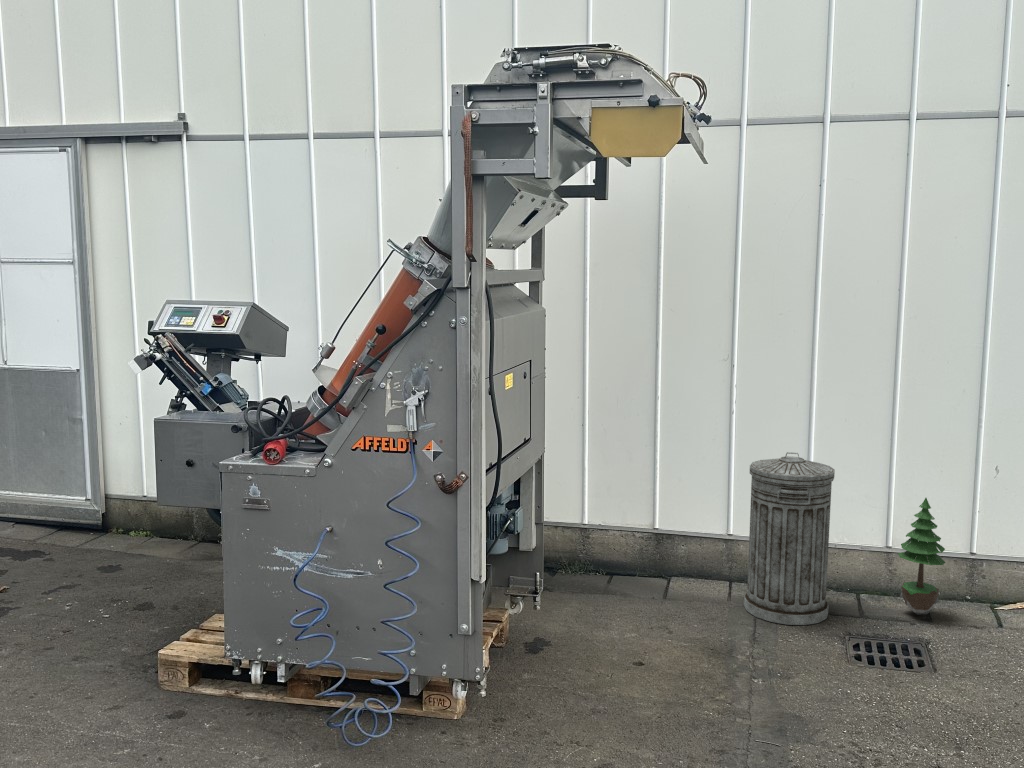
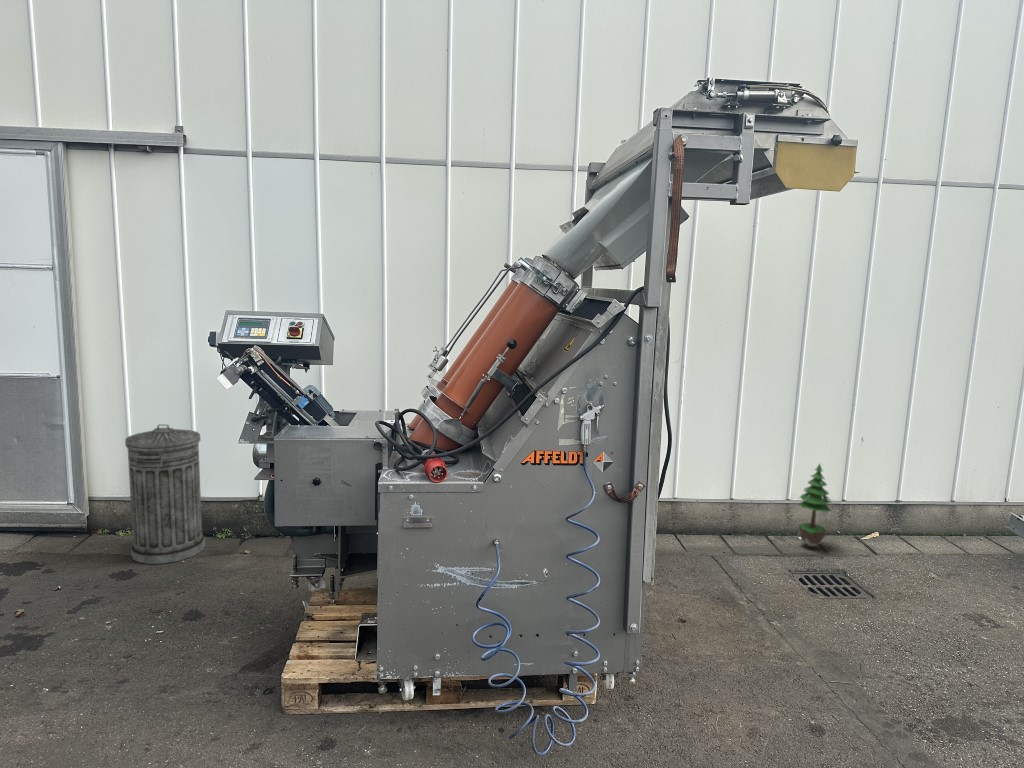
trash can: present [744,452,835,625] -> present [125,425,205,564]

